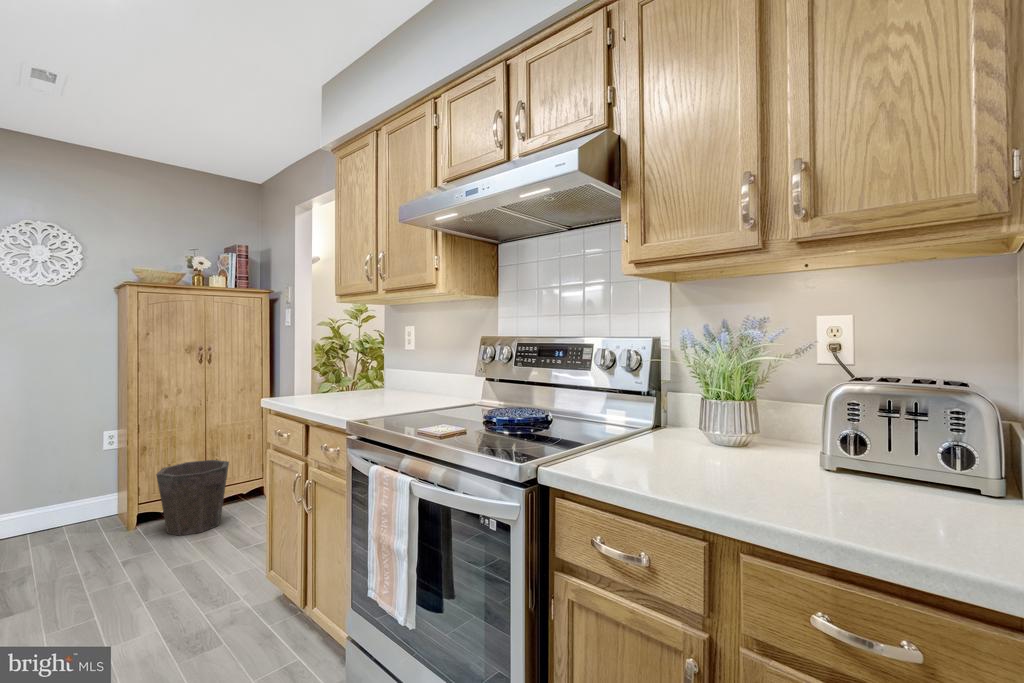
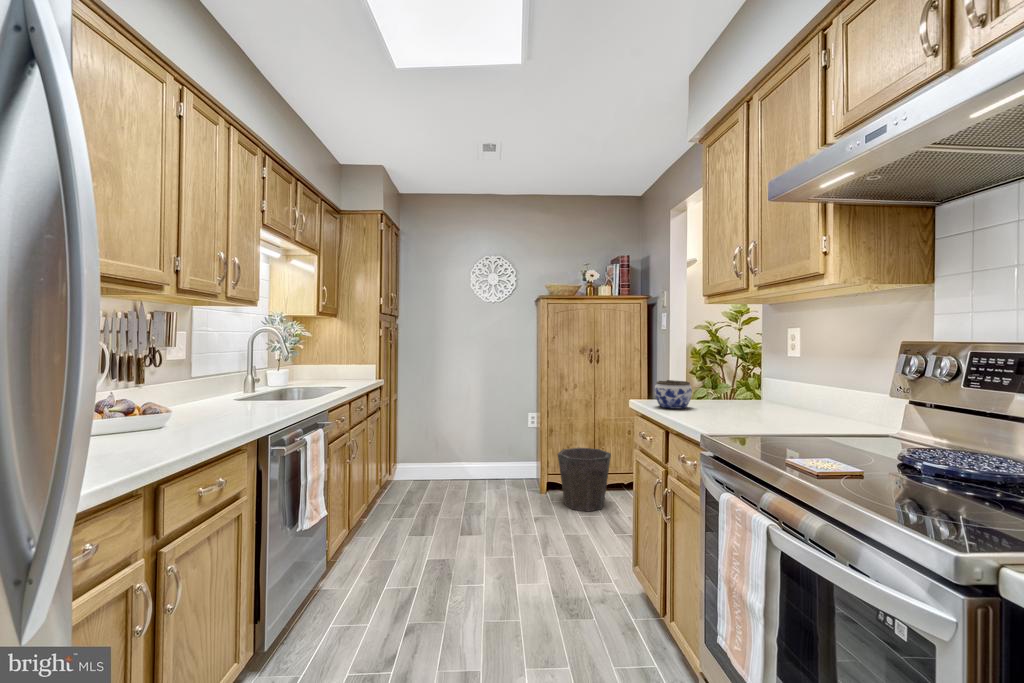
jar: none [292,376,329,403] -> present [655,380,692,409]

